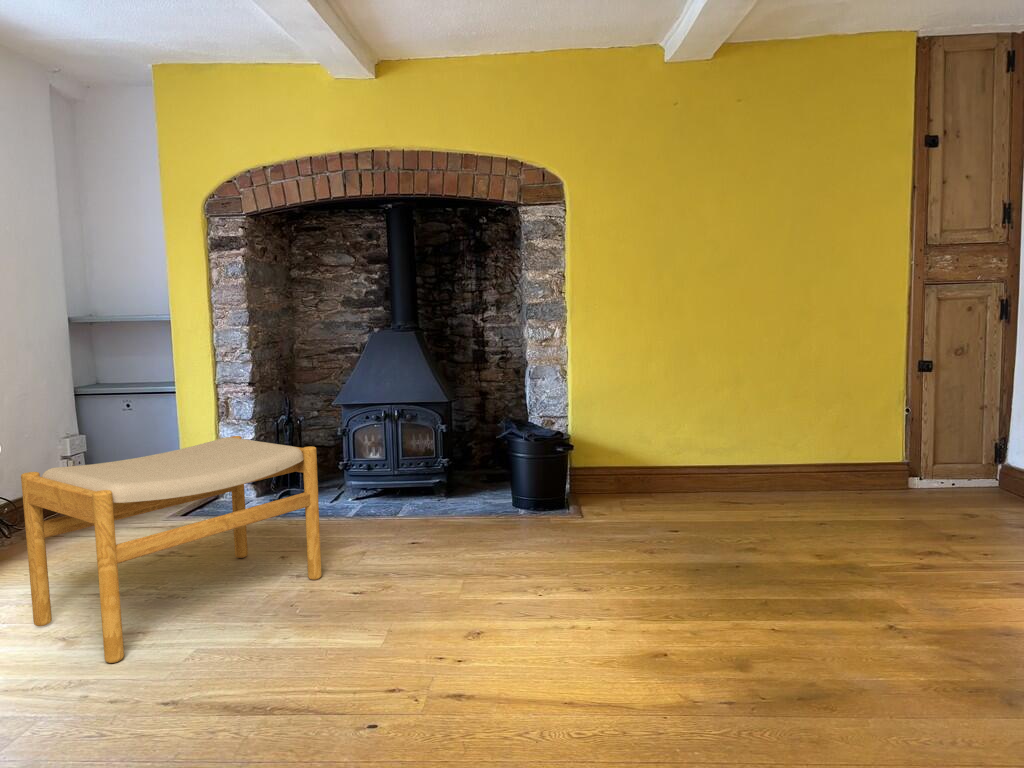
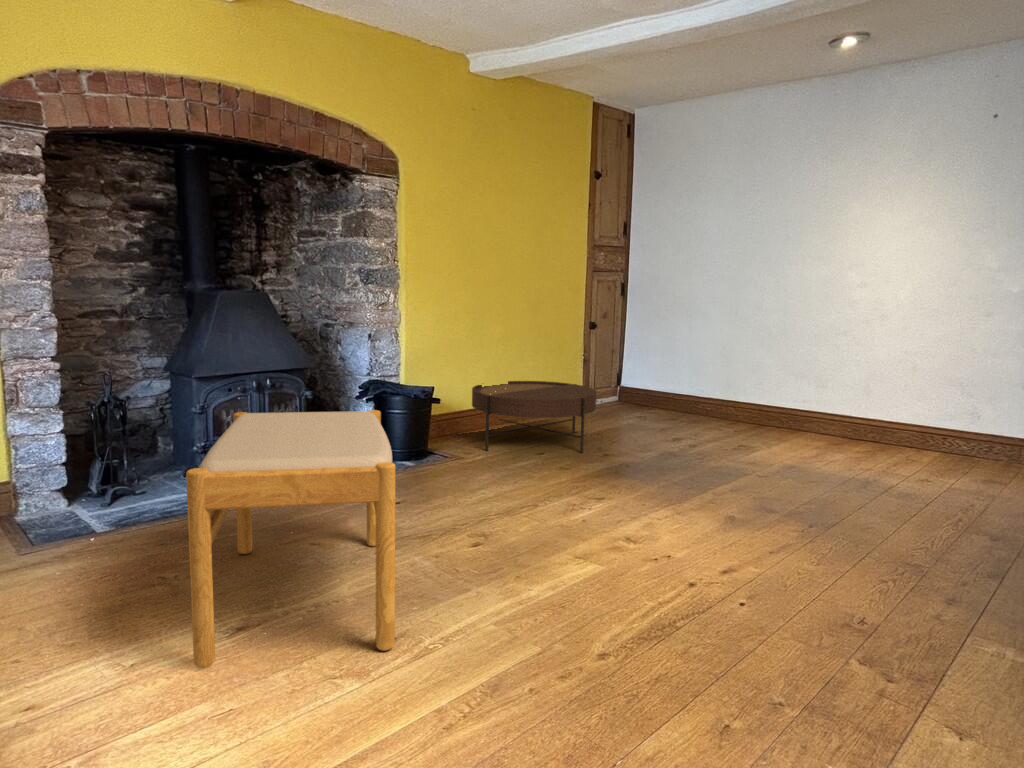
coffee table: none [632,434,803,542] -> present [472,381,597,453]

